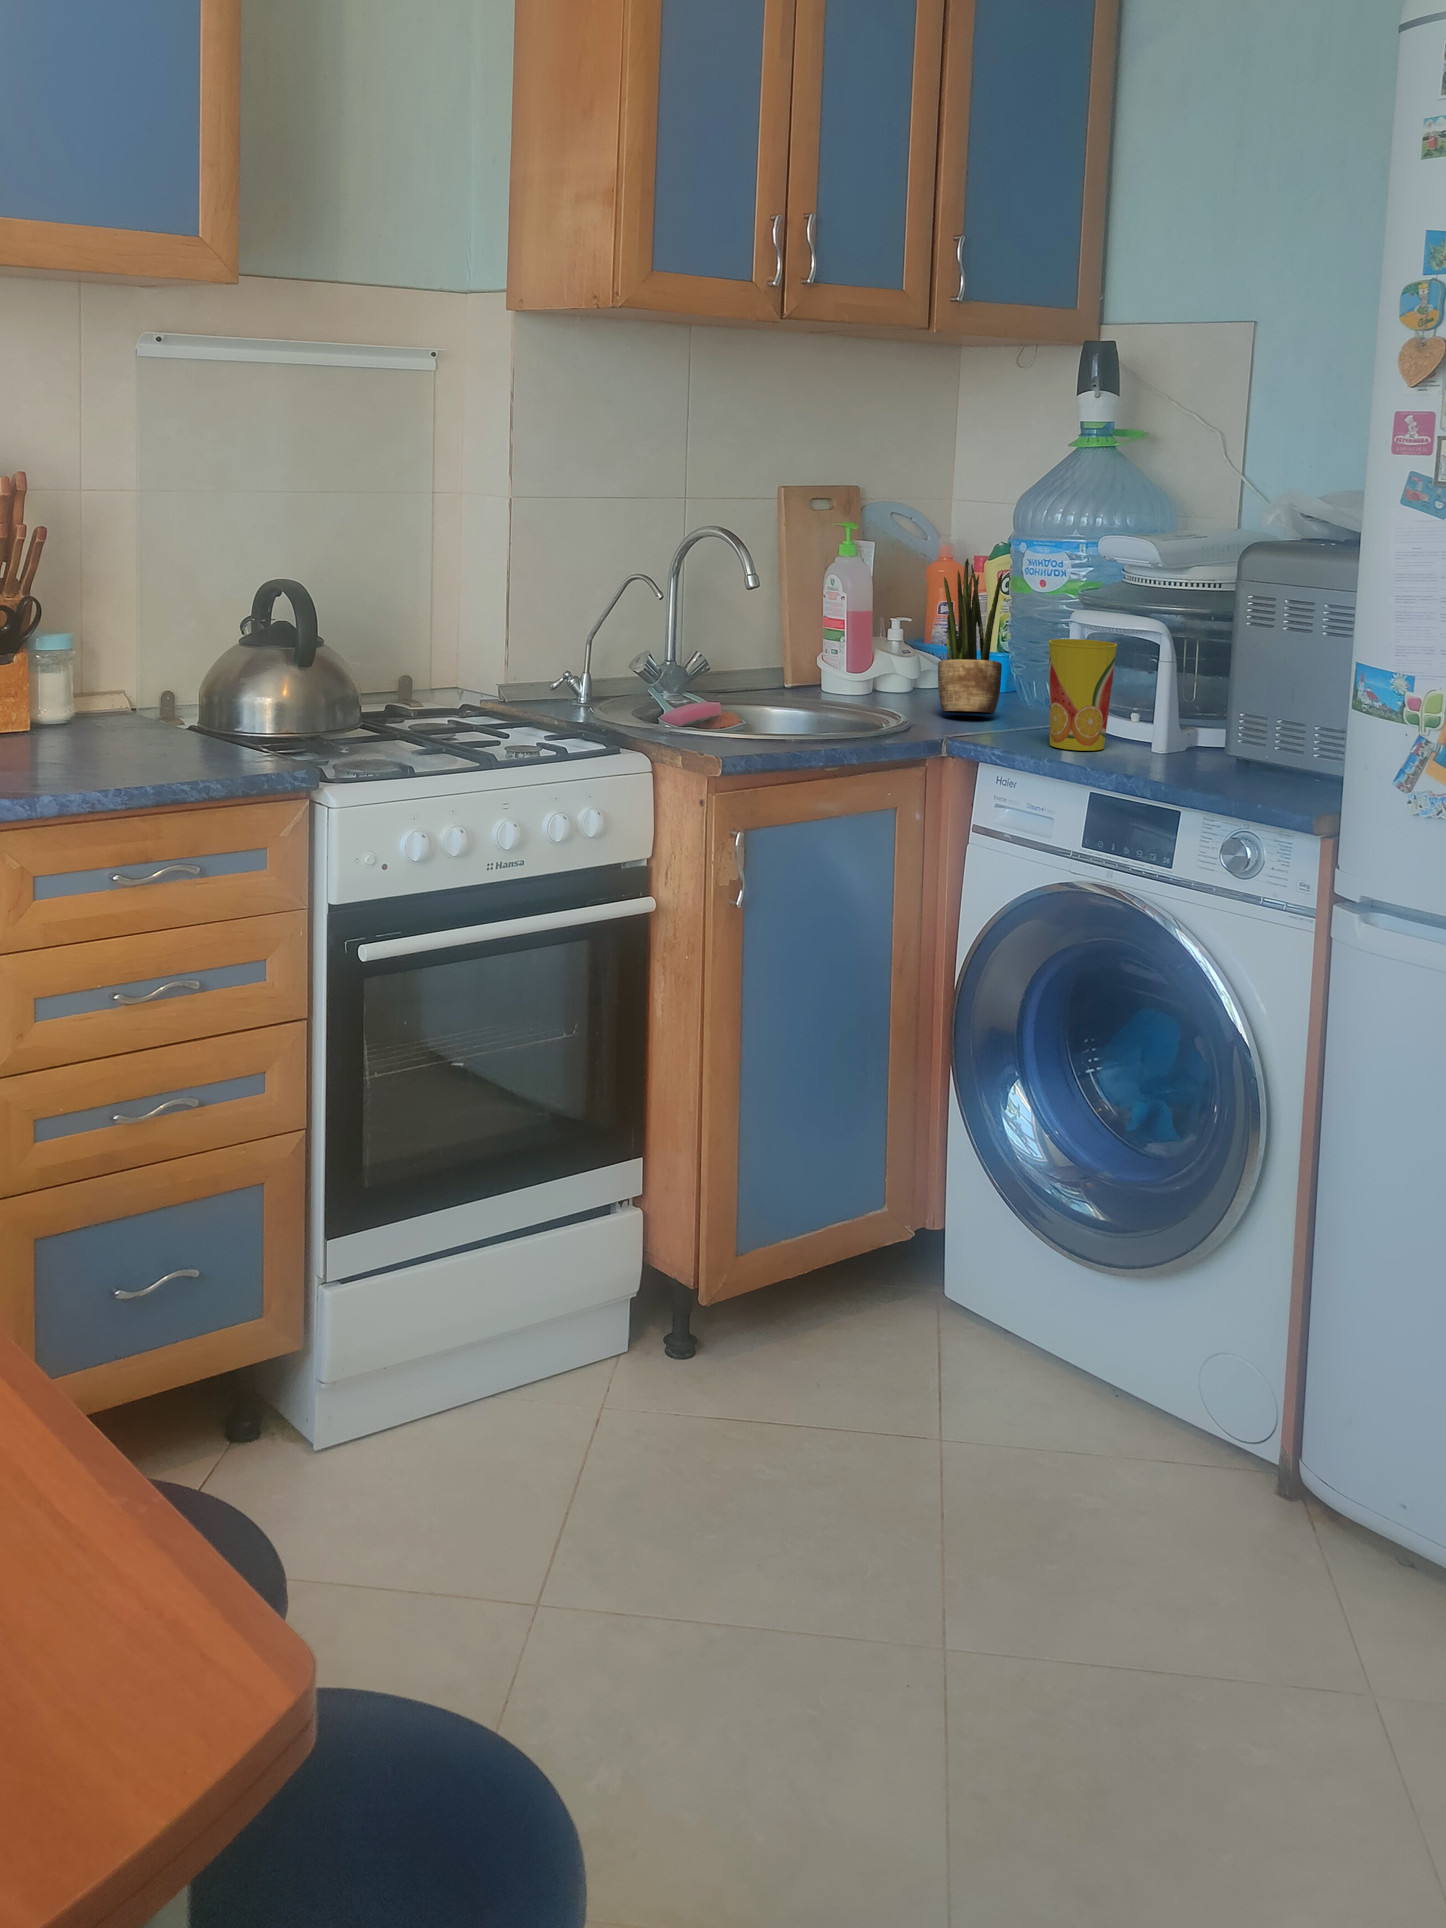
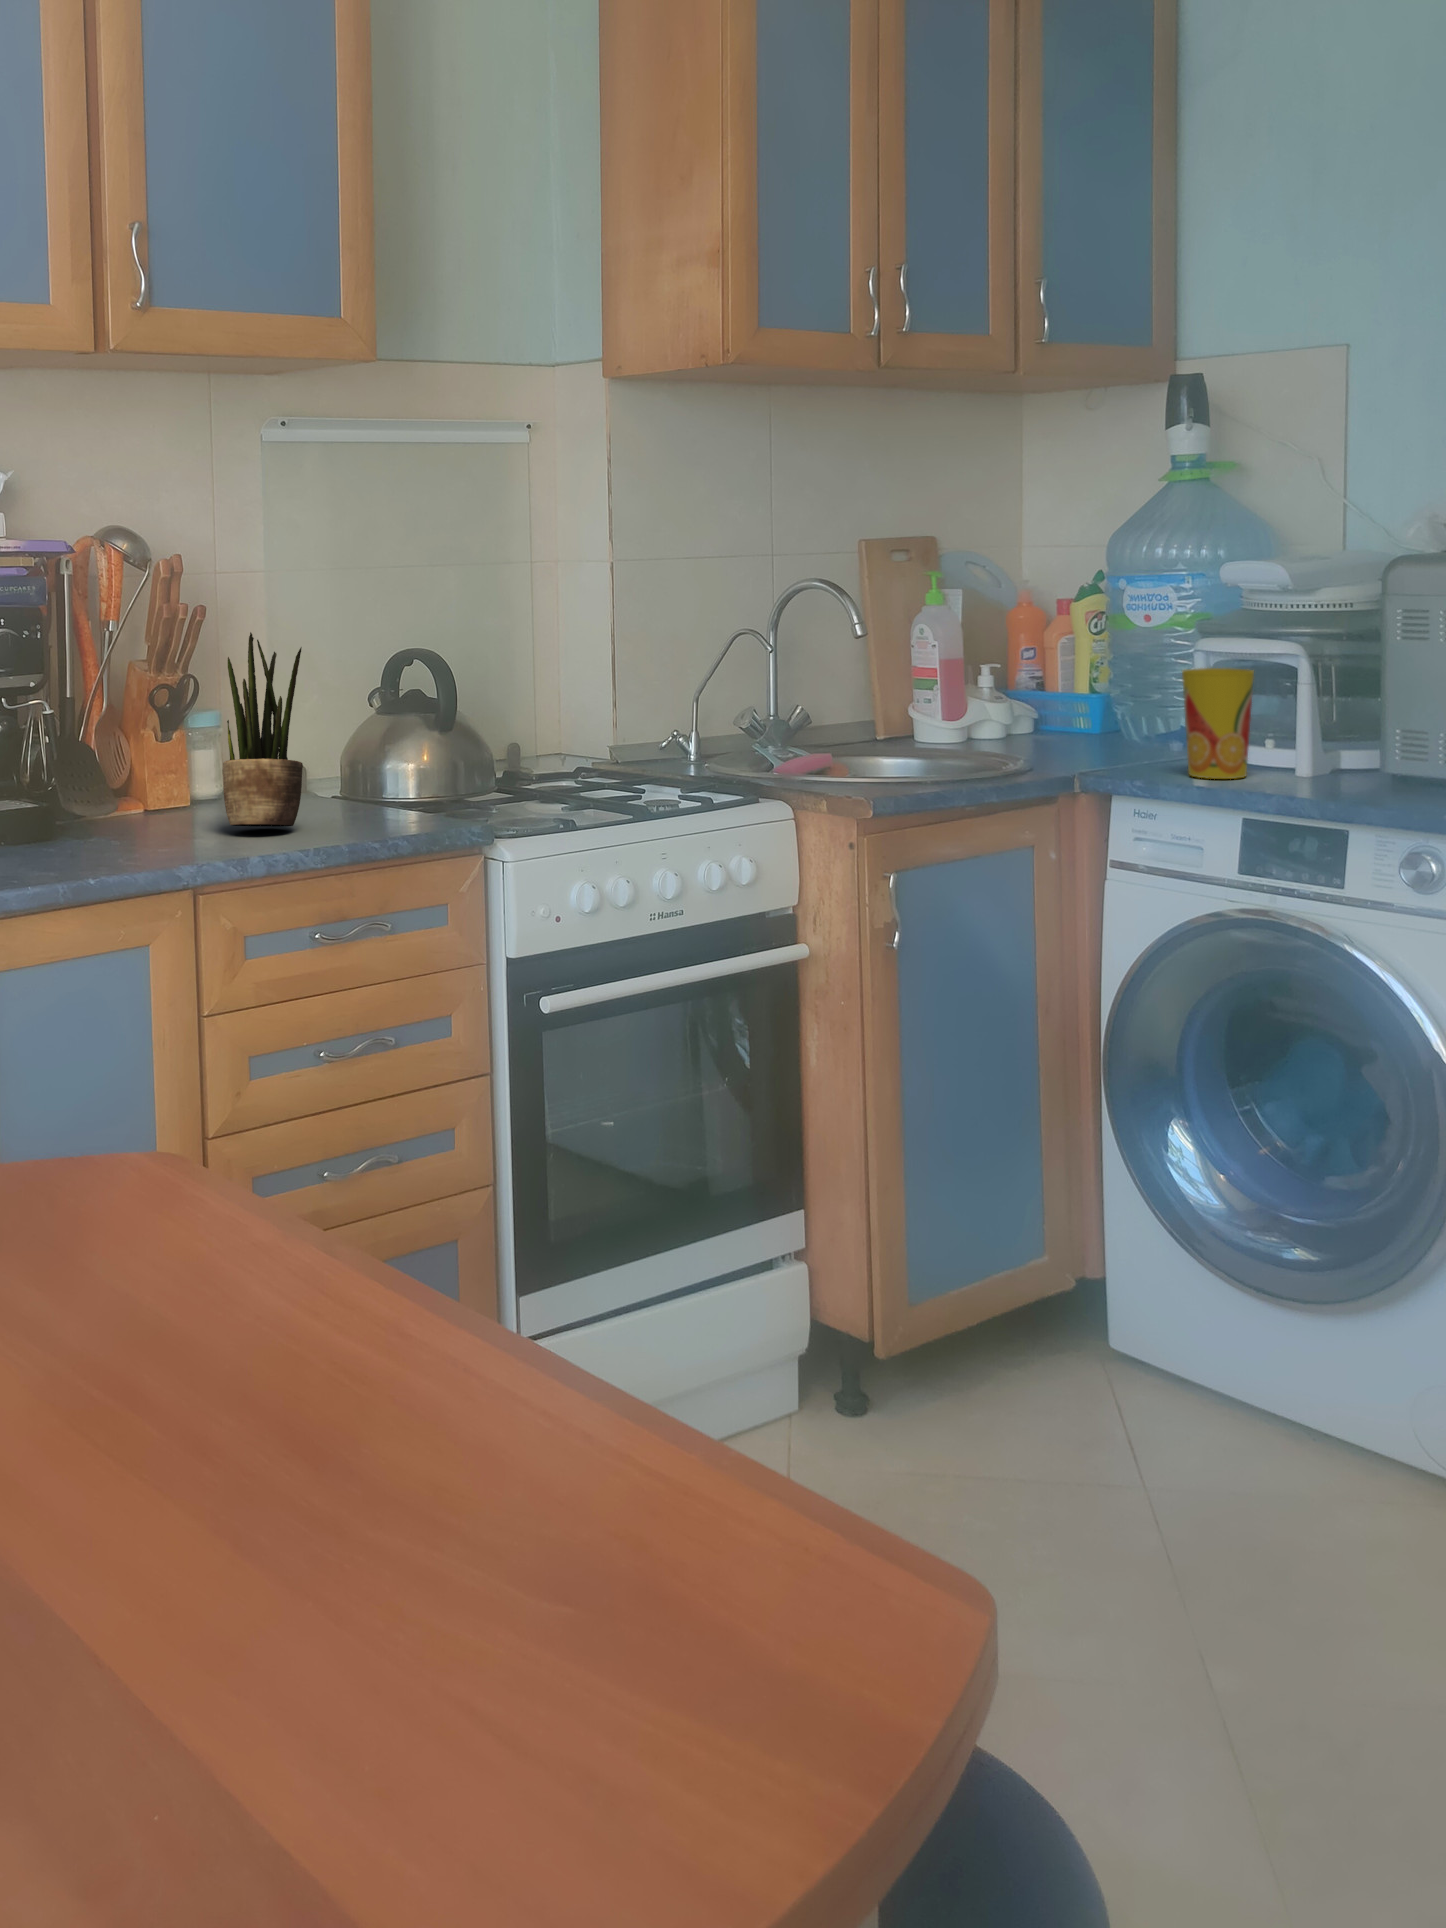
potted plant: present [938,559,1003,714] -> present [223,632,303,827]

